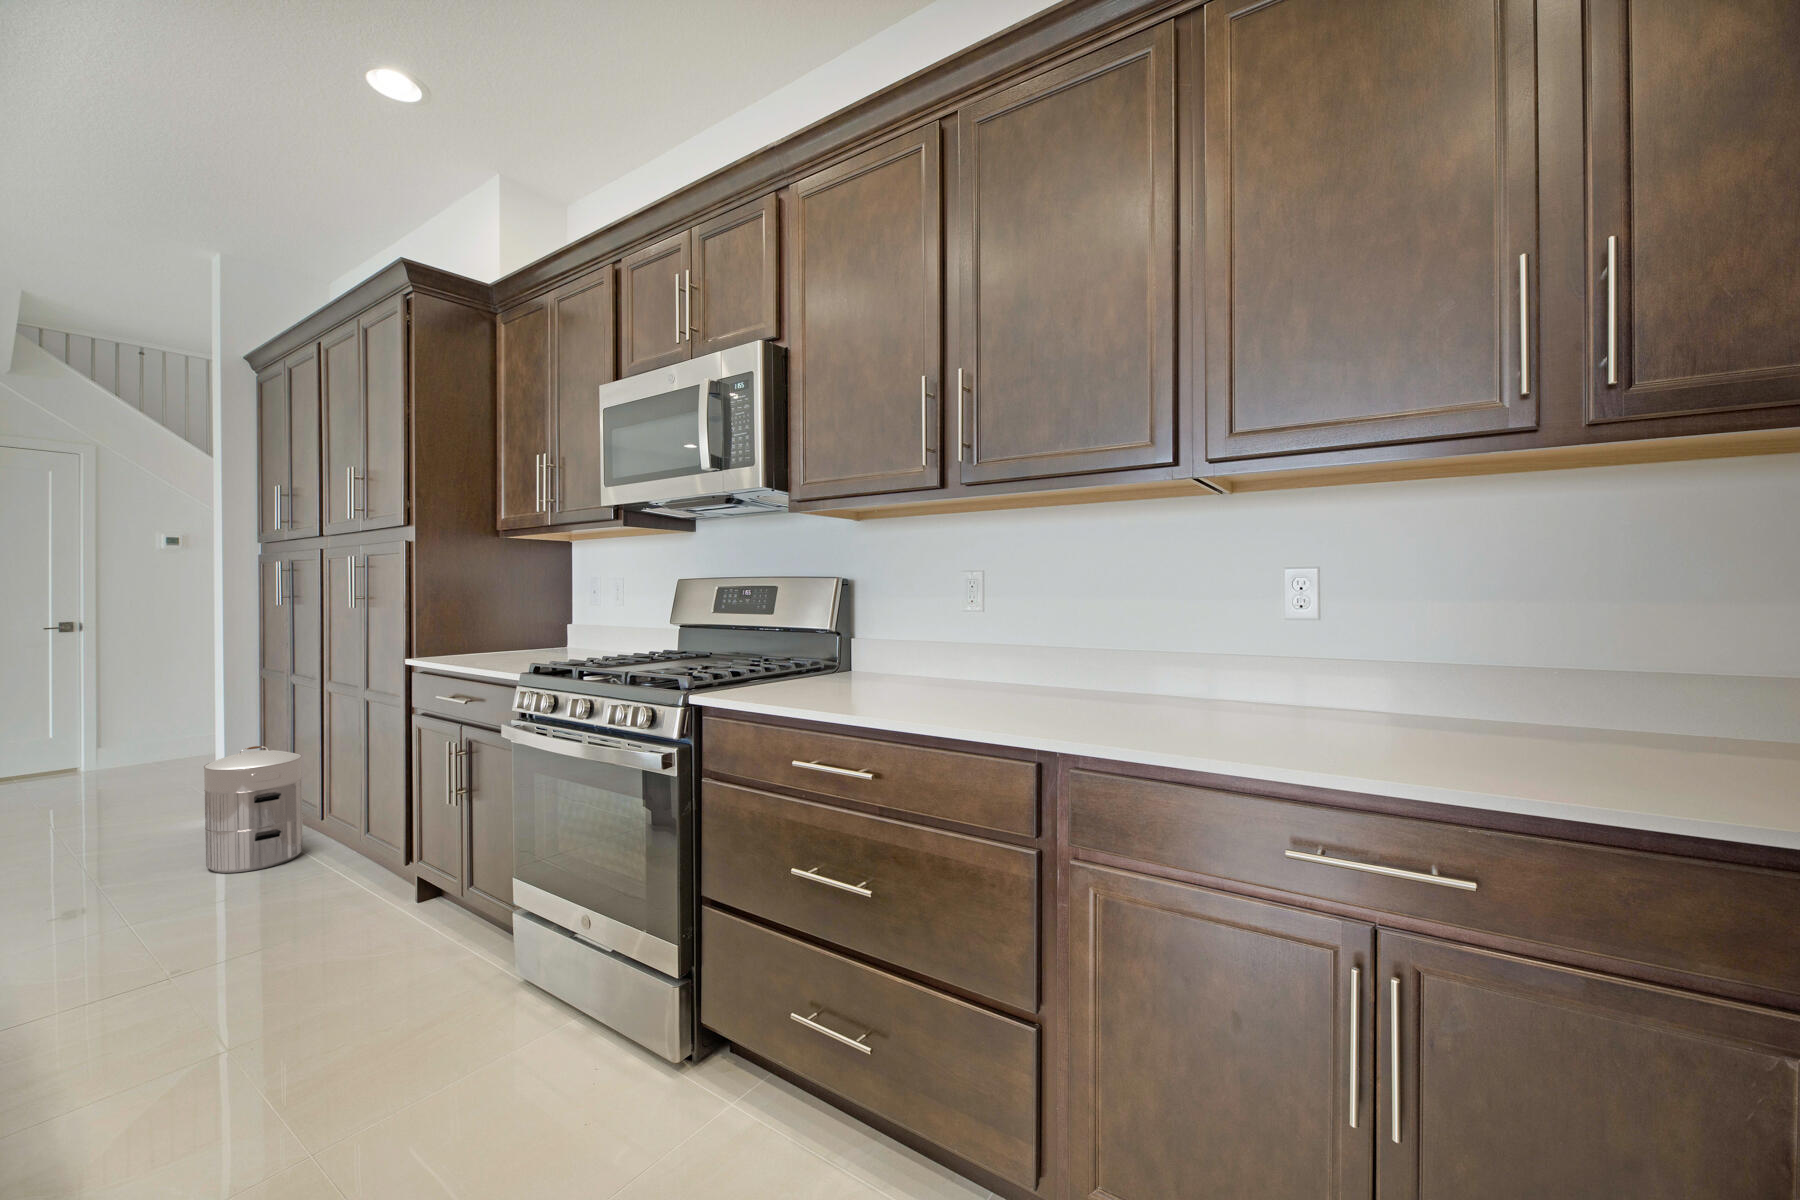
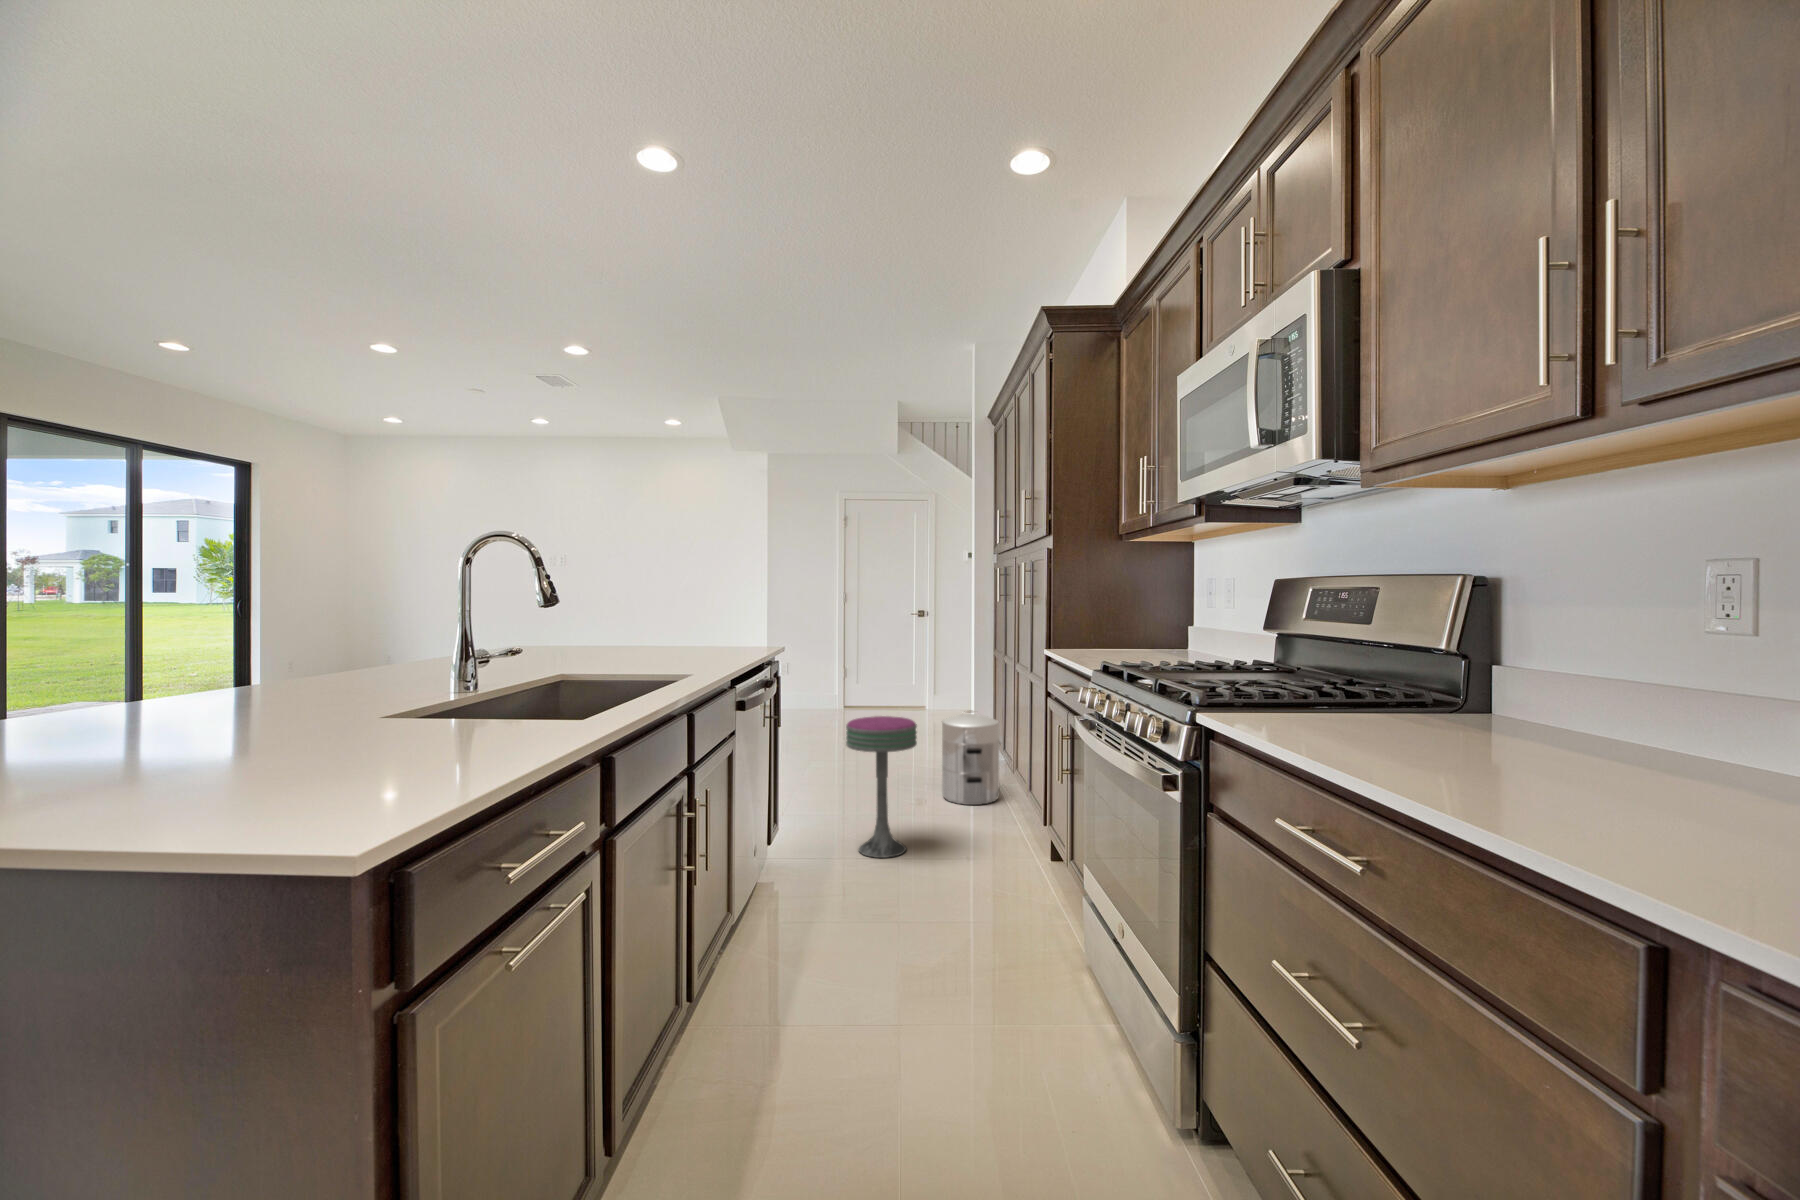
bar stool: none [63,767,207,978] -> present [846,716,917,858]

